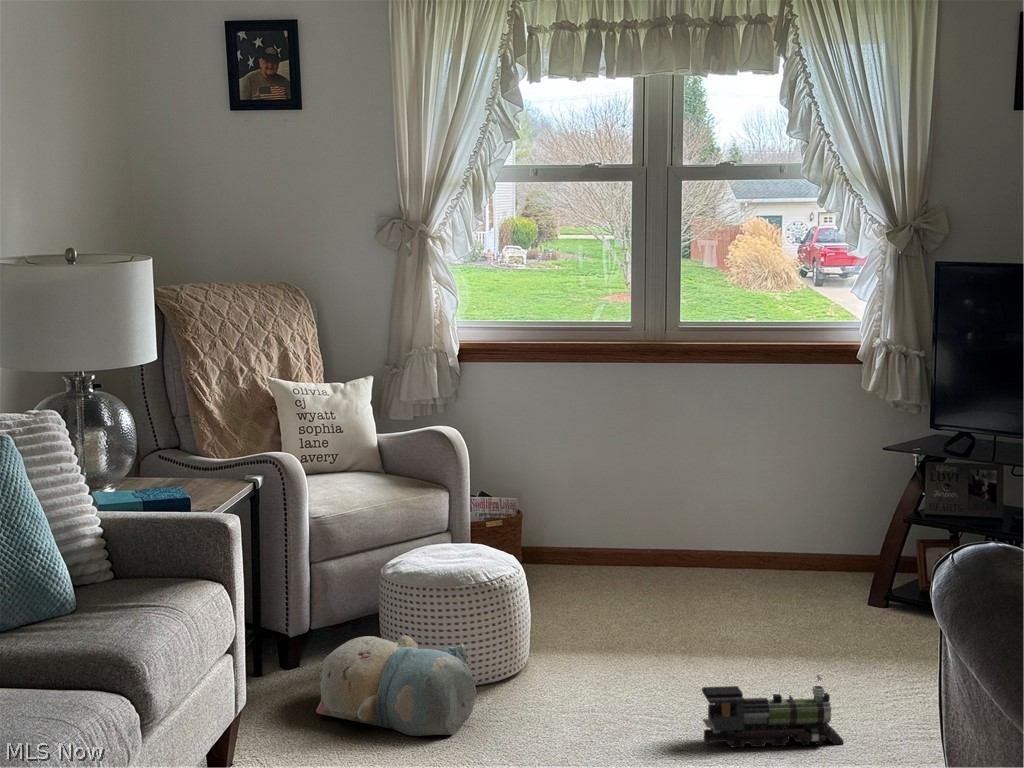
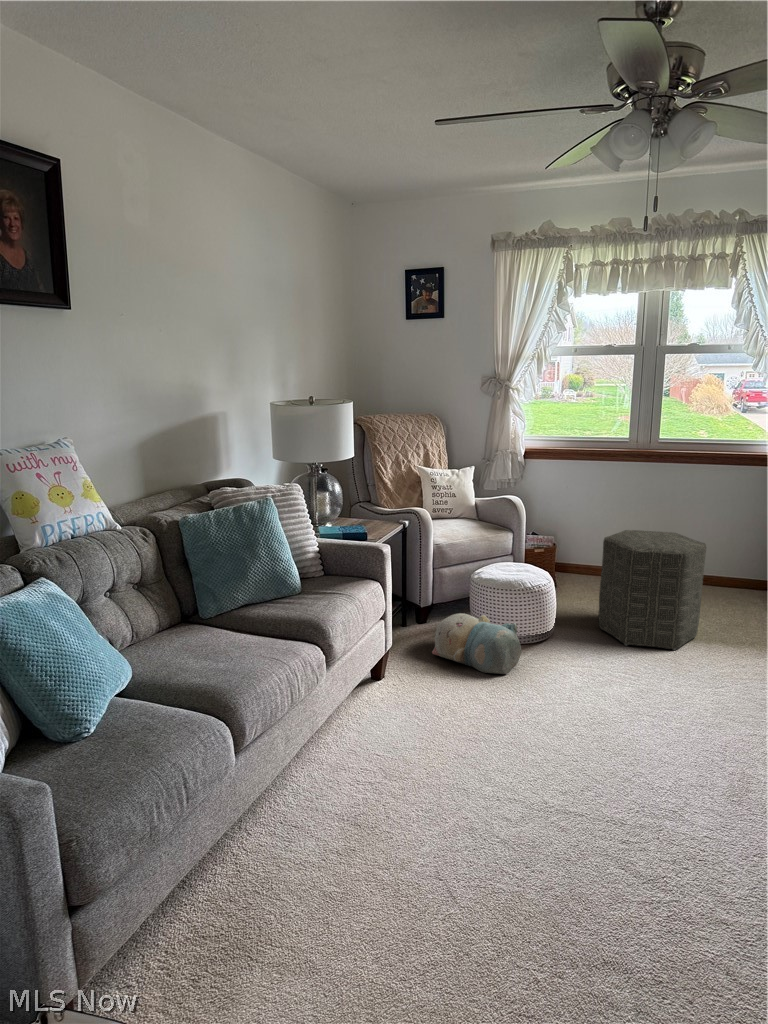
ottoman: none [600,475,767,672] -> present [599,530,706,650]
toy train: present [702,675,844,747] -> none [657,661,747,705]

